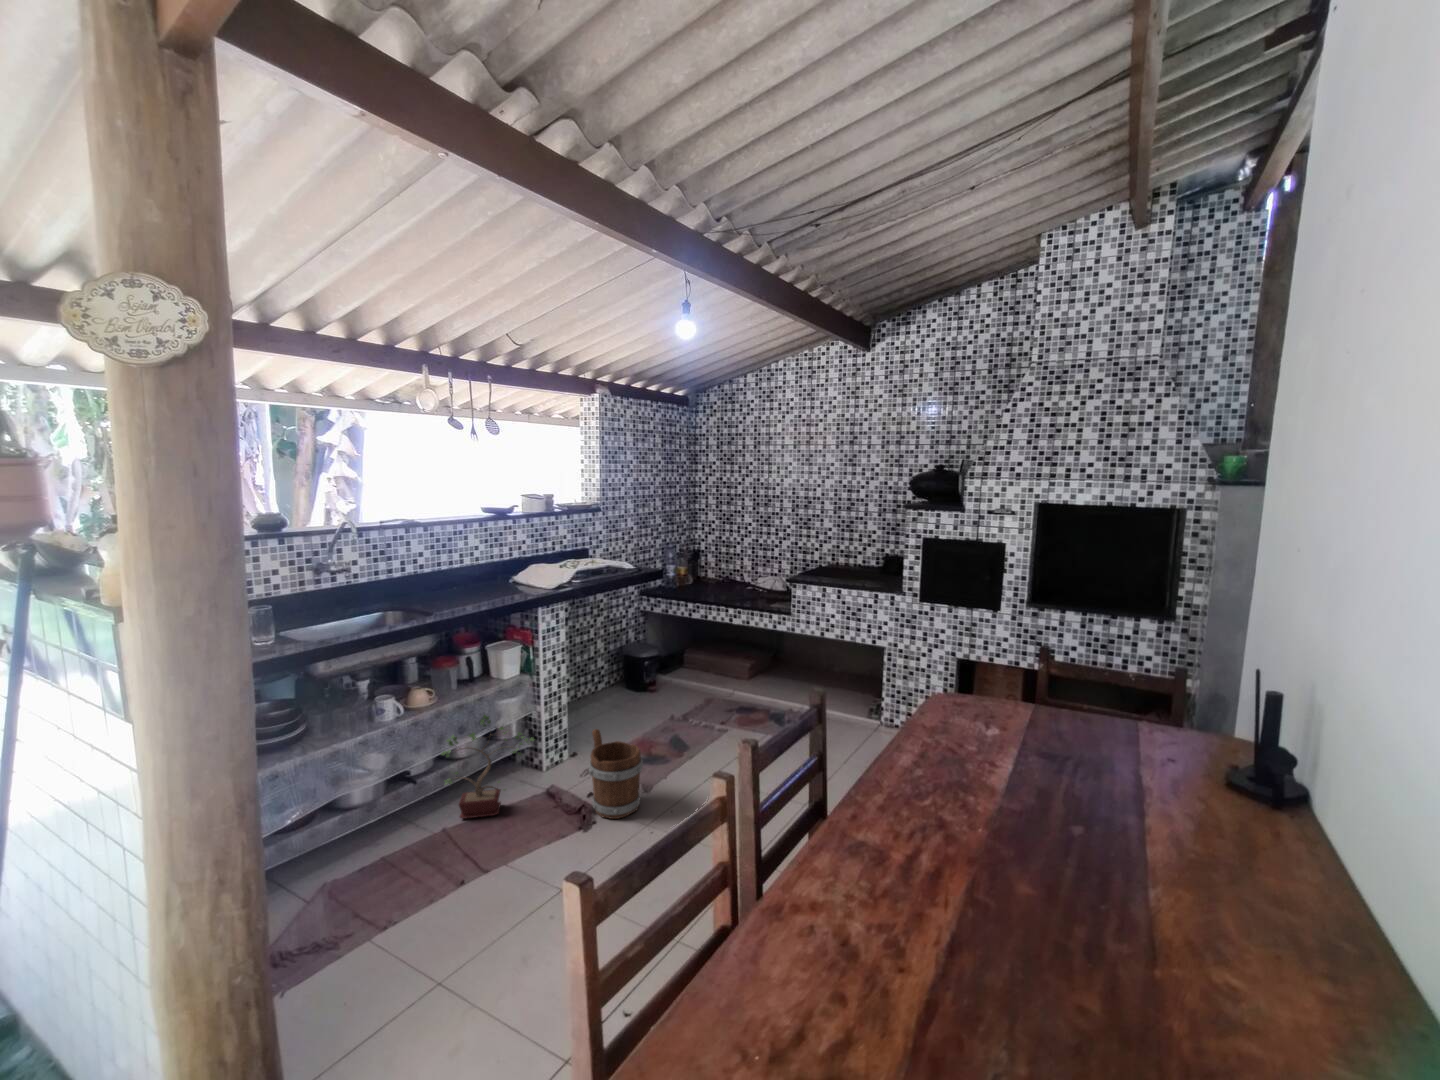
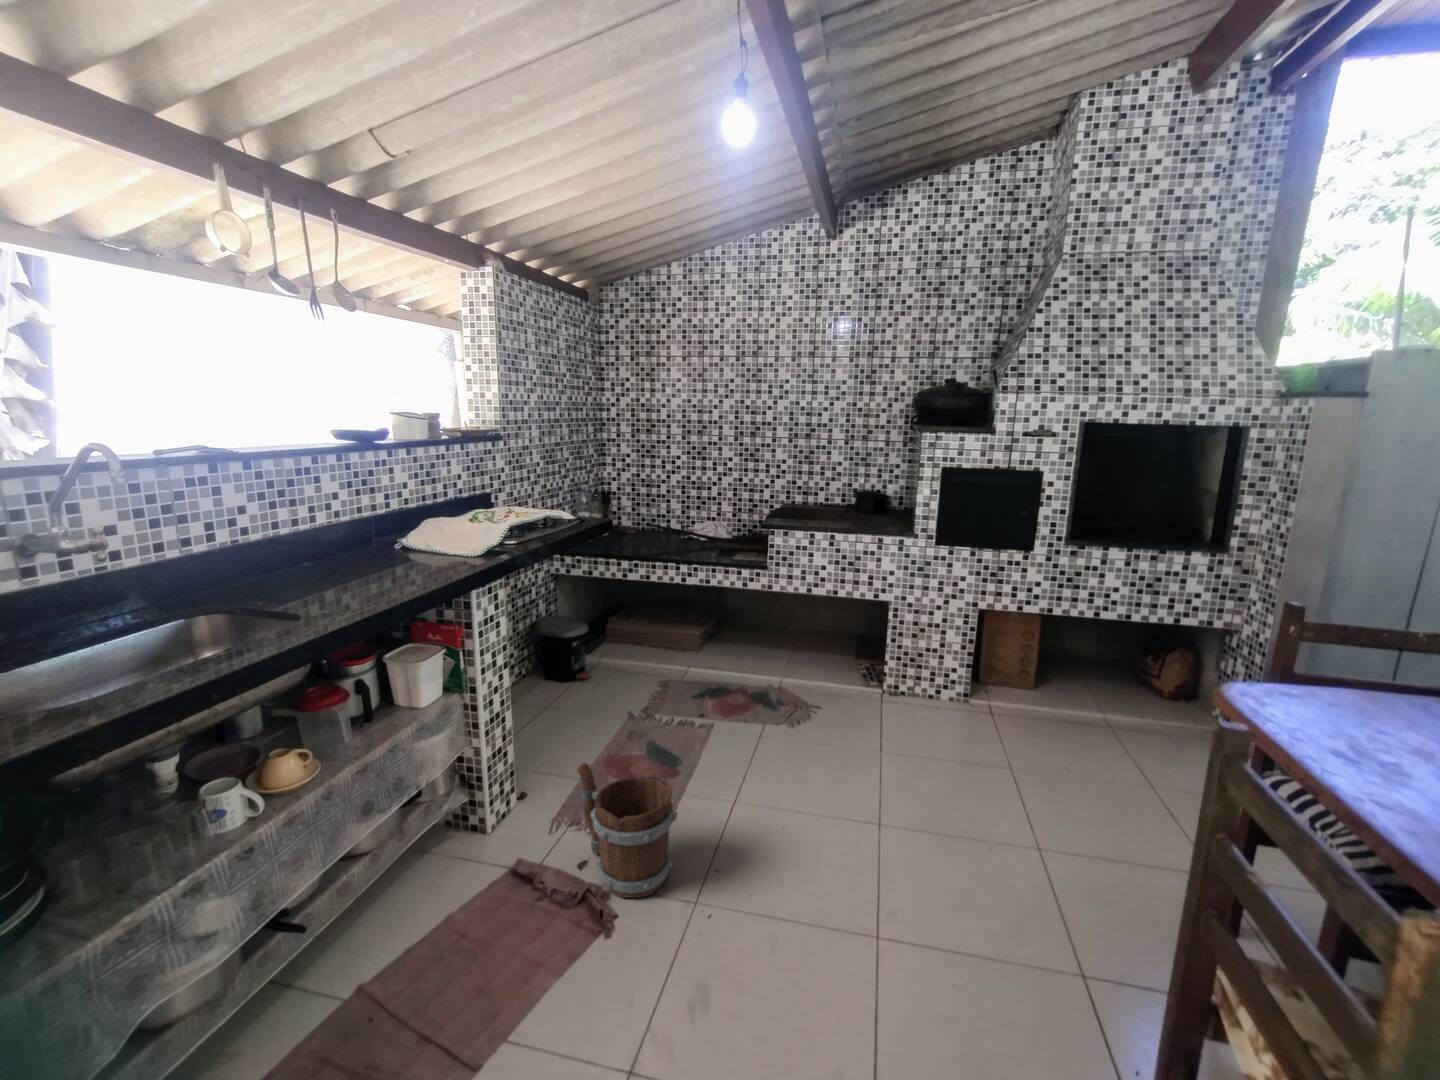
potted plant: present [441,715,534,819] -> none [339,773,511,954]

